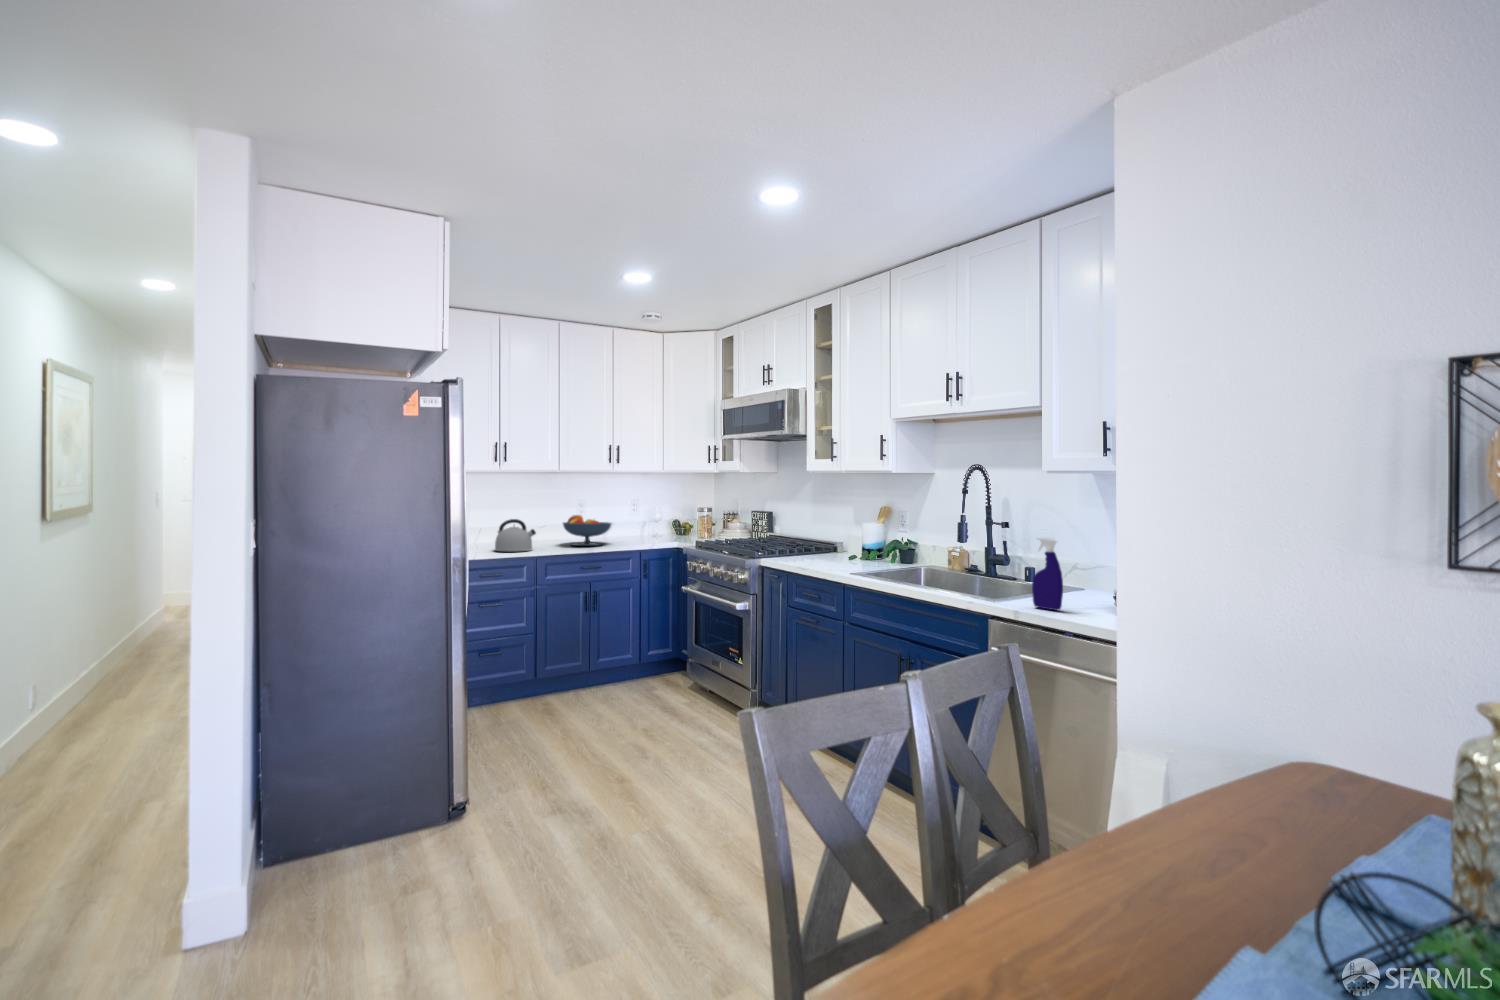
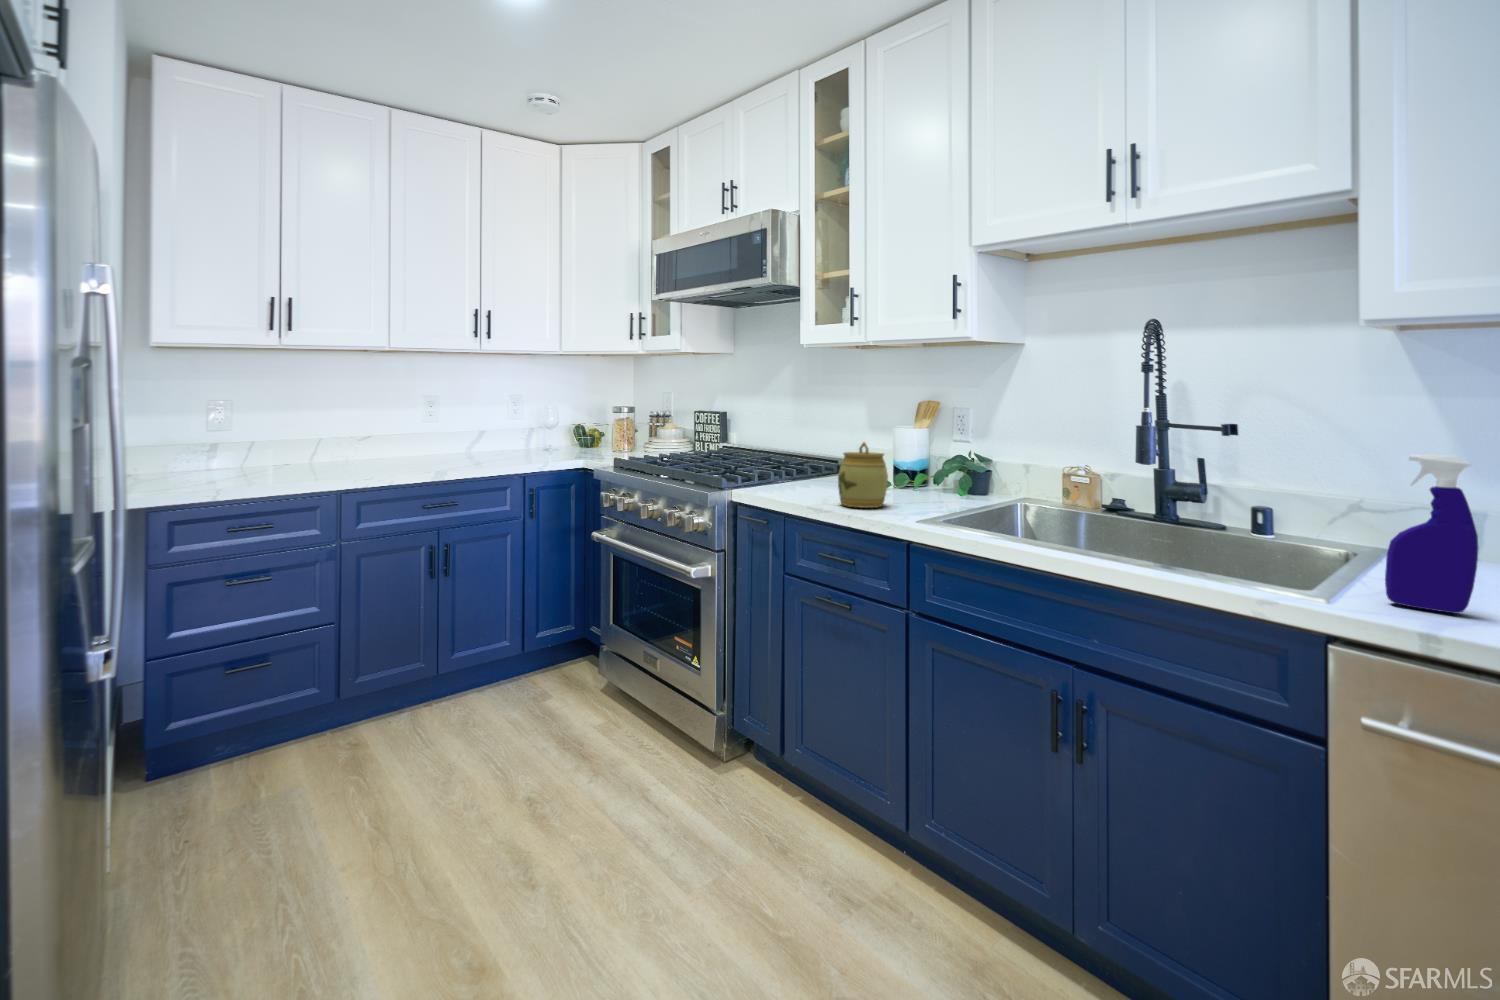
fruit bowl: present [563,515,611,546] -> none [390,417,475,468]
kettle: present [495,519,536,551] -> none [267,424,343,479]
jar: none [815,530,844,568] -> present [838,442,888,508]

